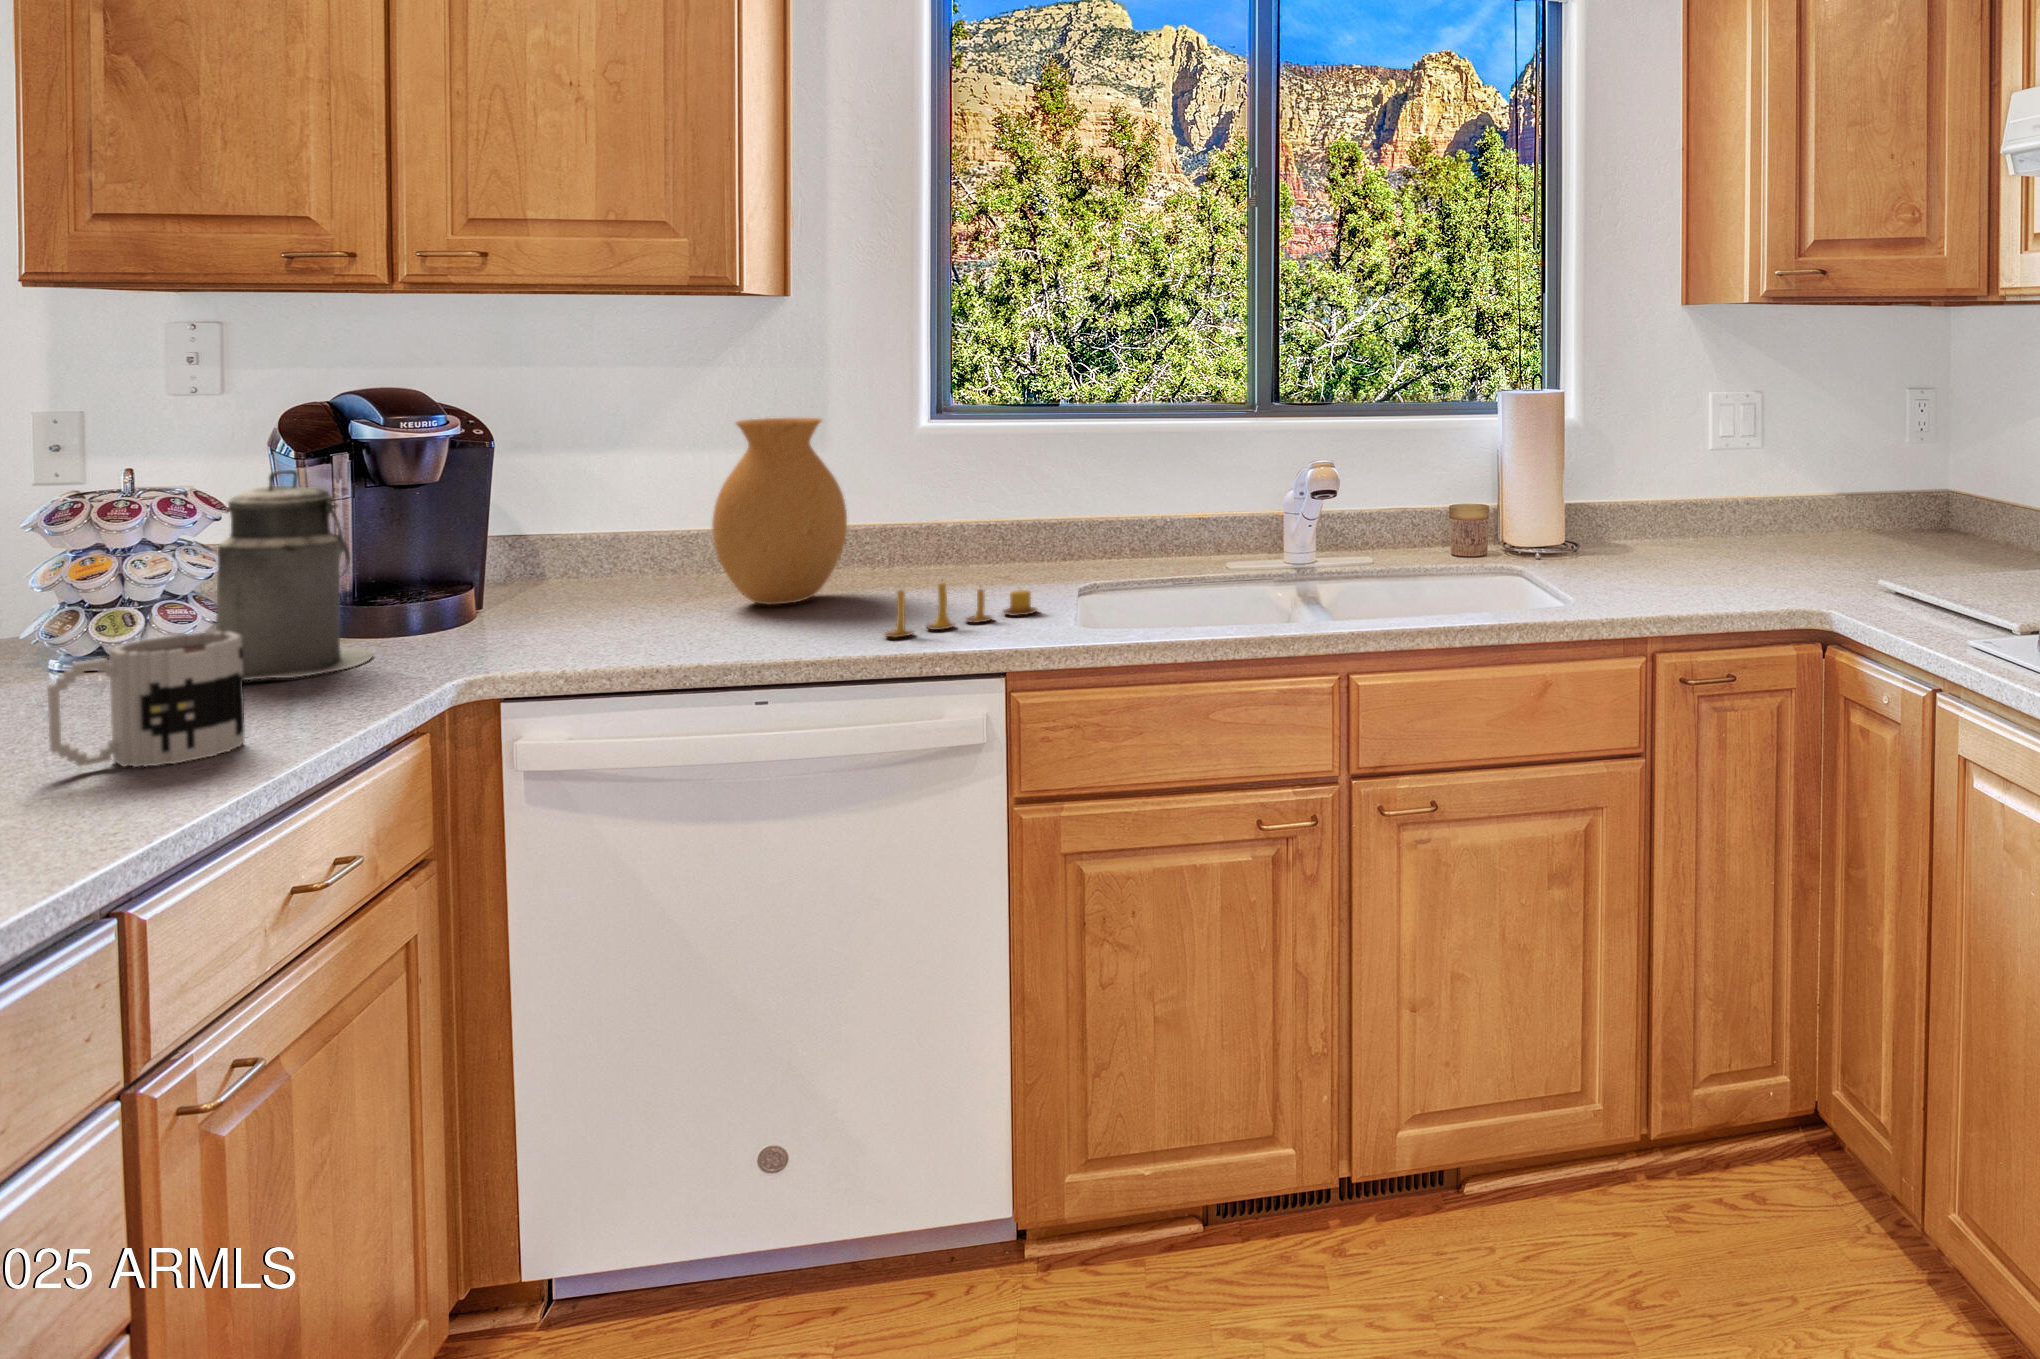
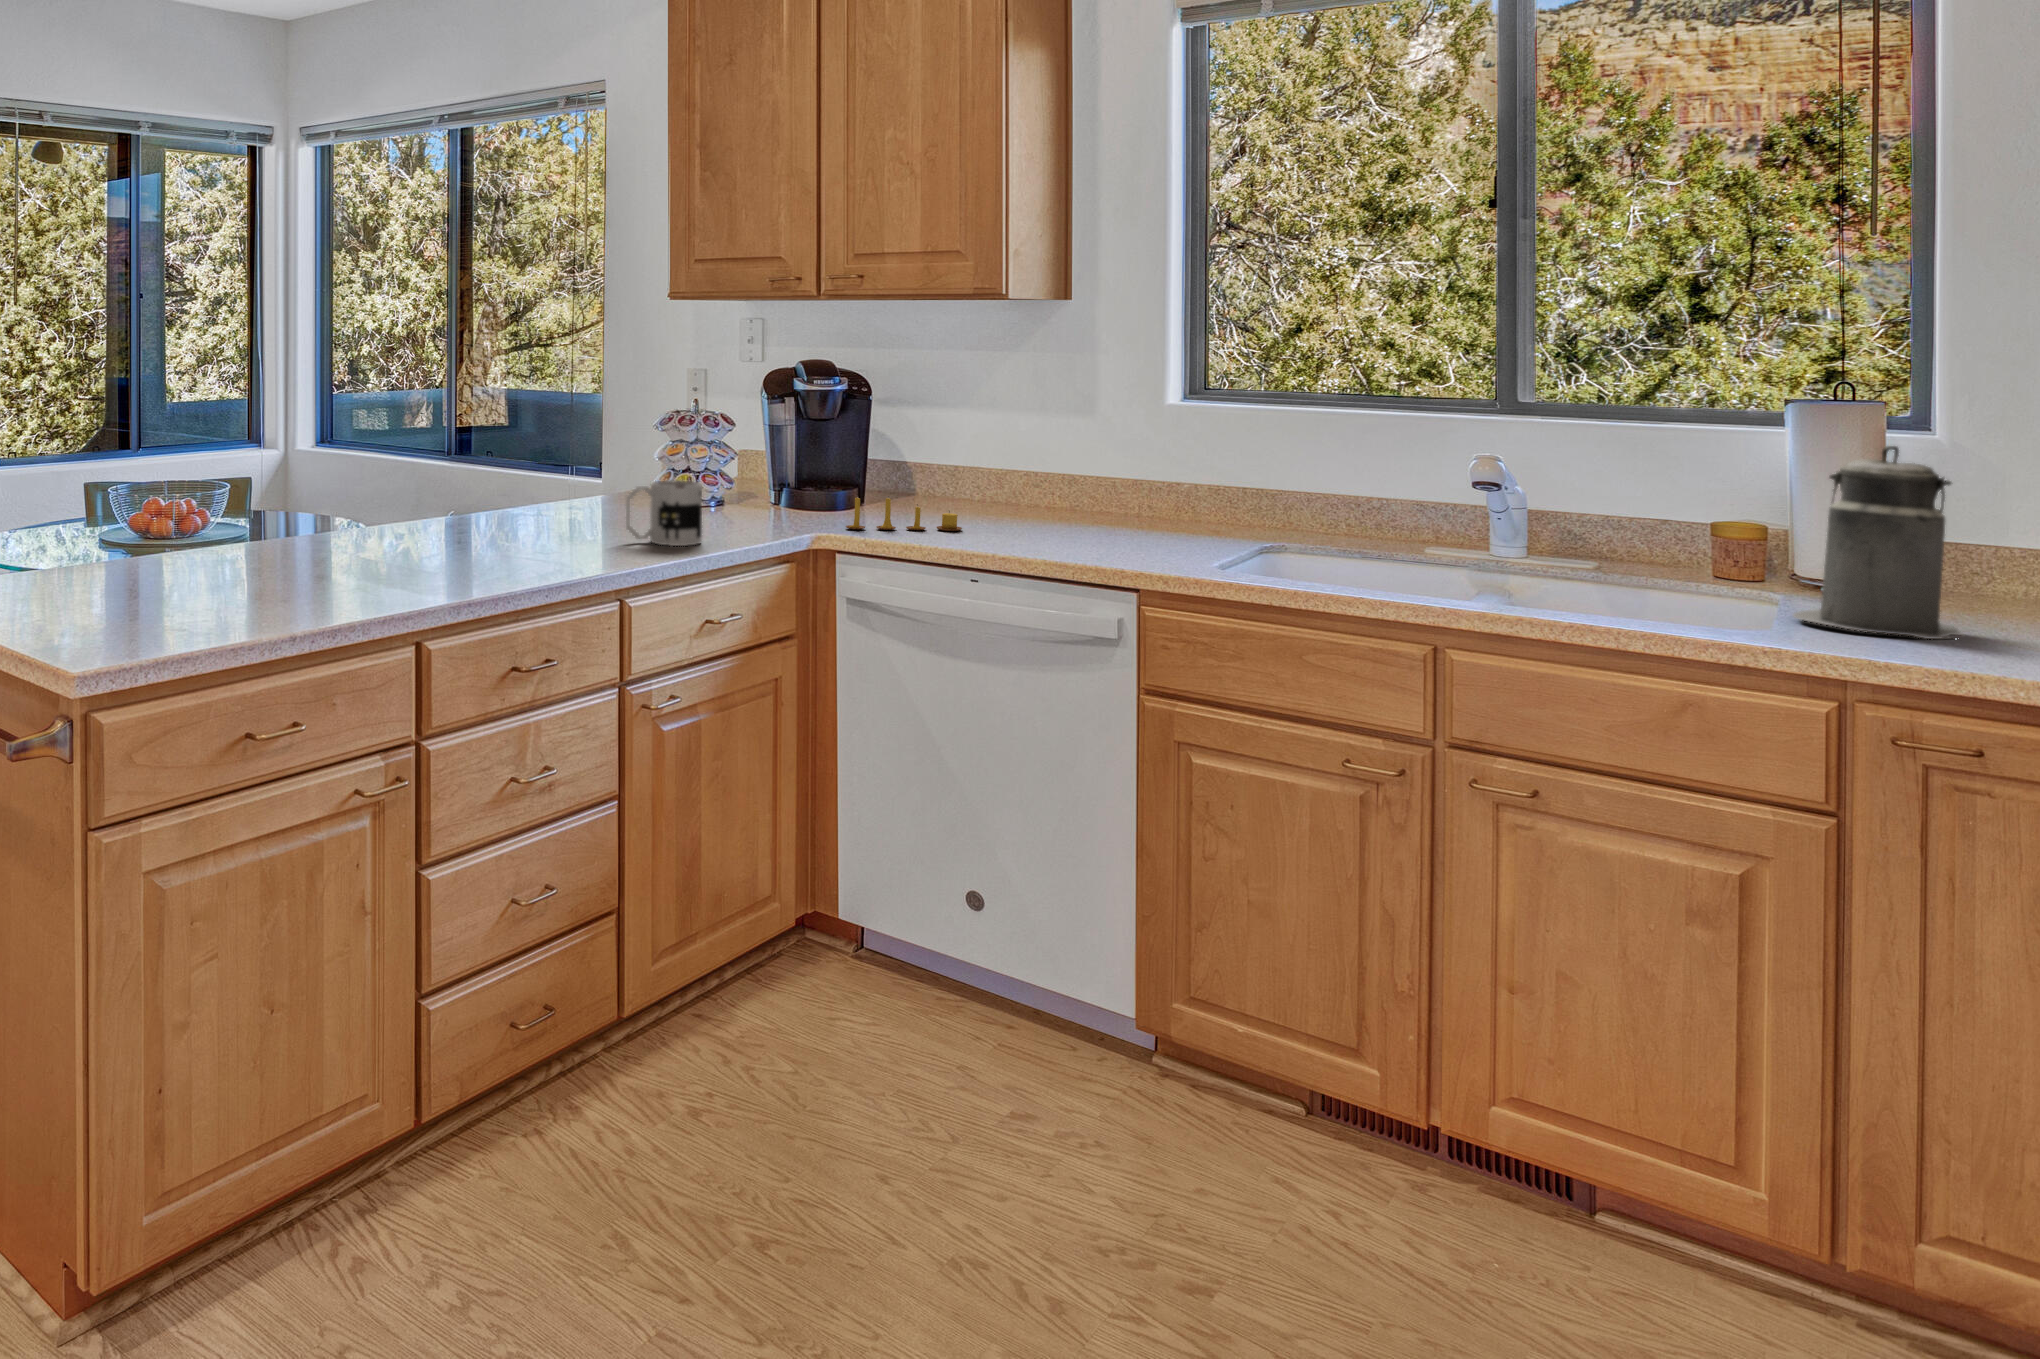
vase: present [712,418,847,605] -> none [986,389,1081,527]
canister: present [216,470,372,680] -> present [1793,446,1963,639]
candle: present [884,583,1037,637] -> present [846,496,962,531]

